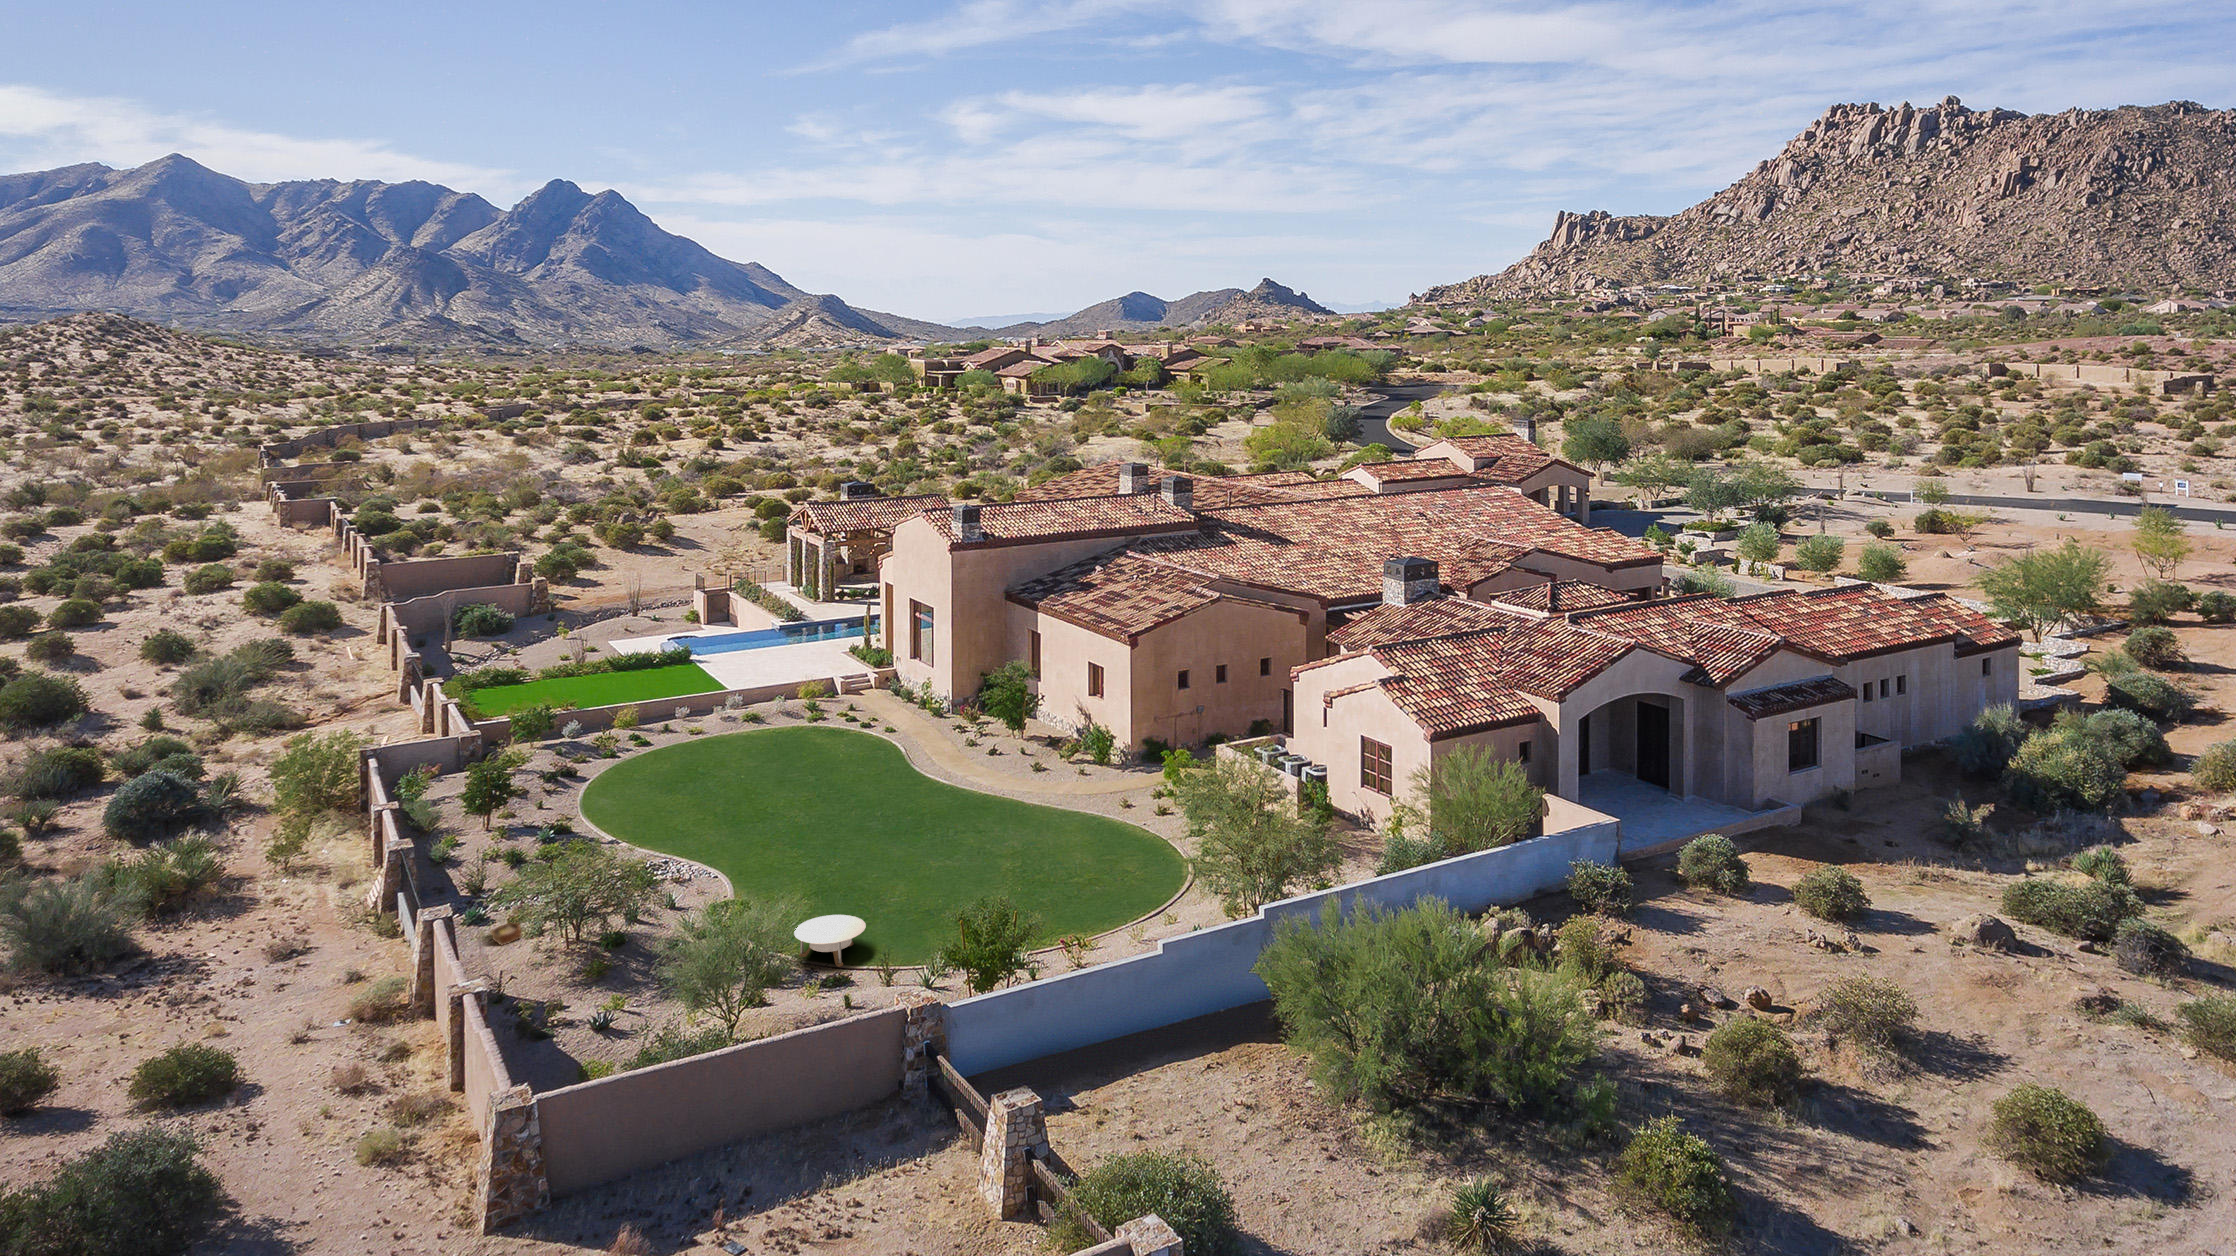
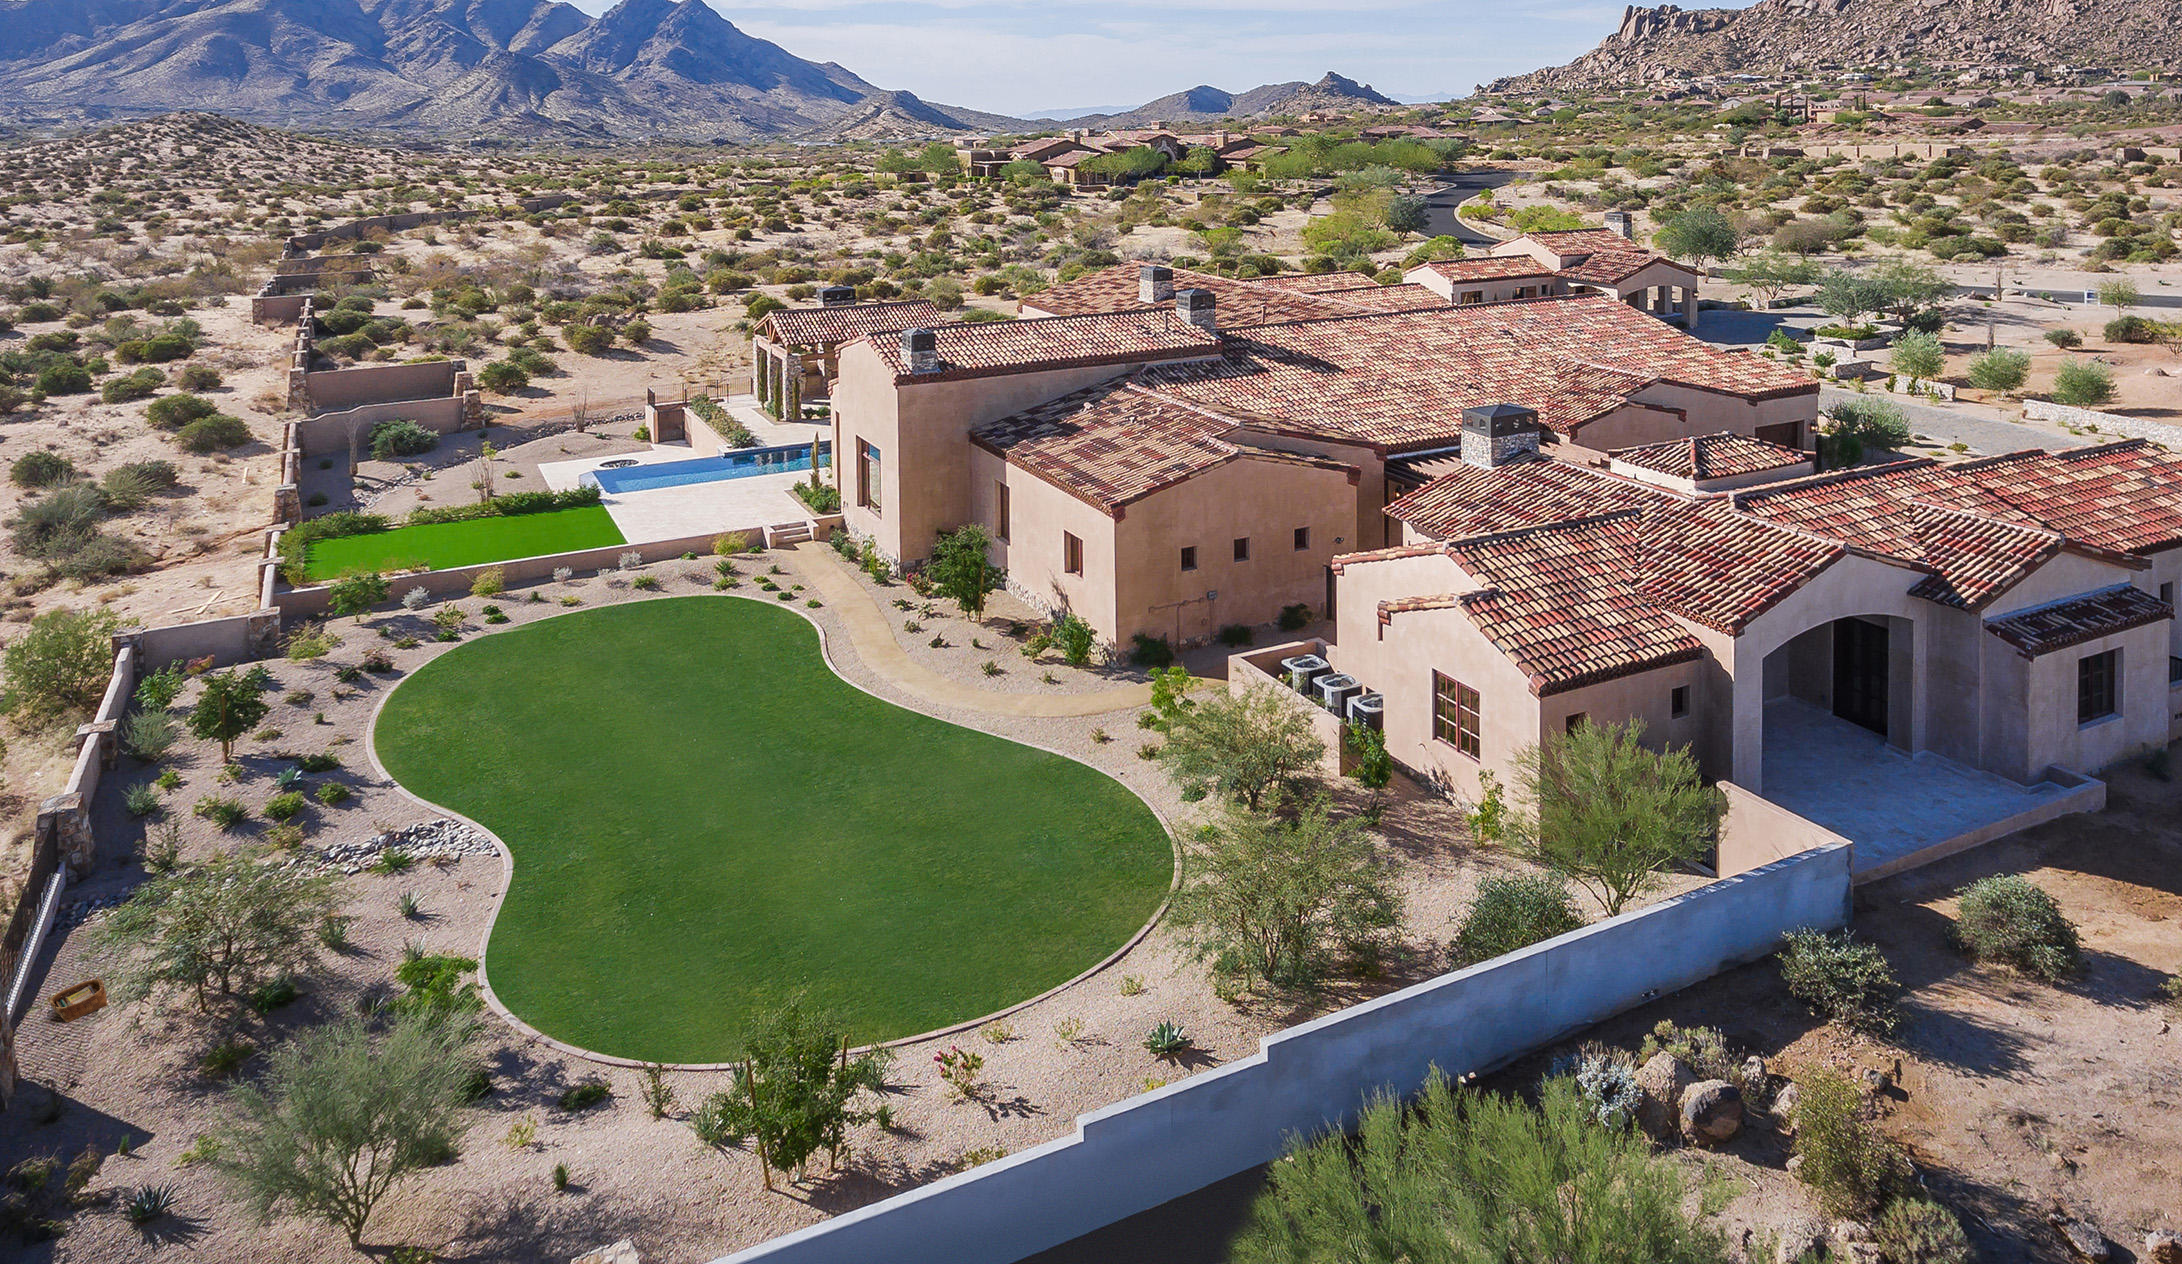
round table: present [794,915,866,967] -> none [498,993,624,1098]

